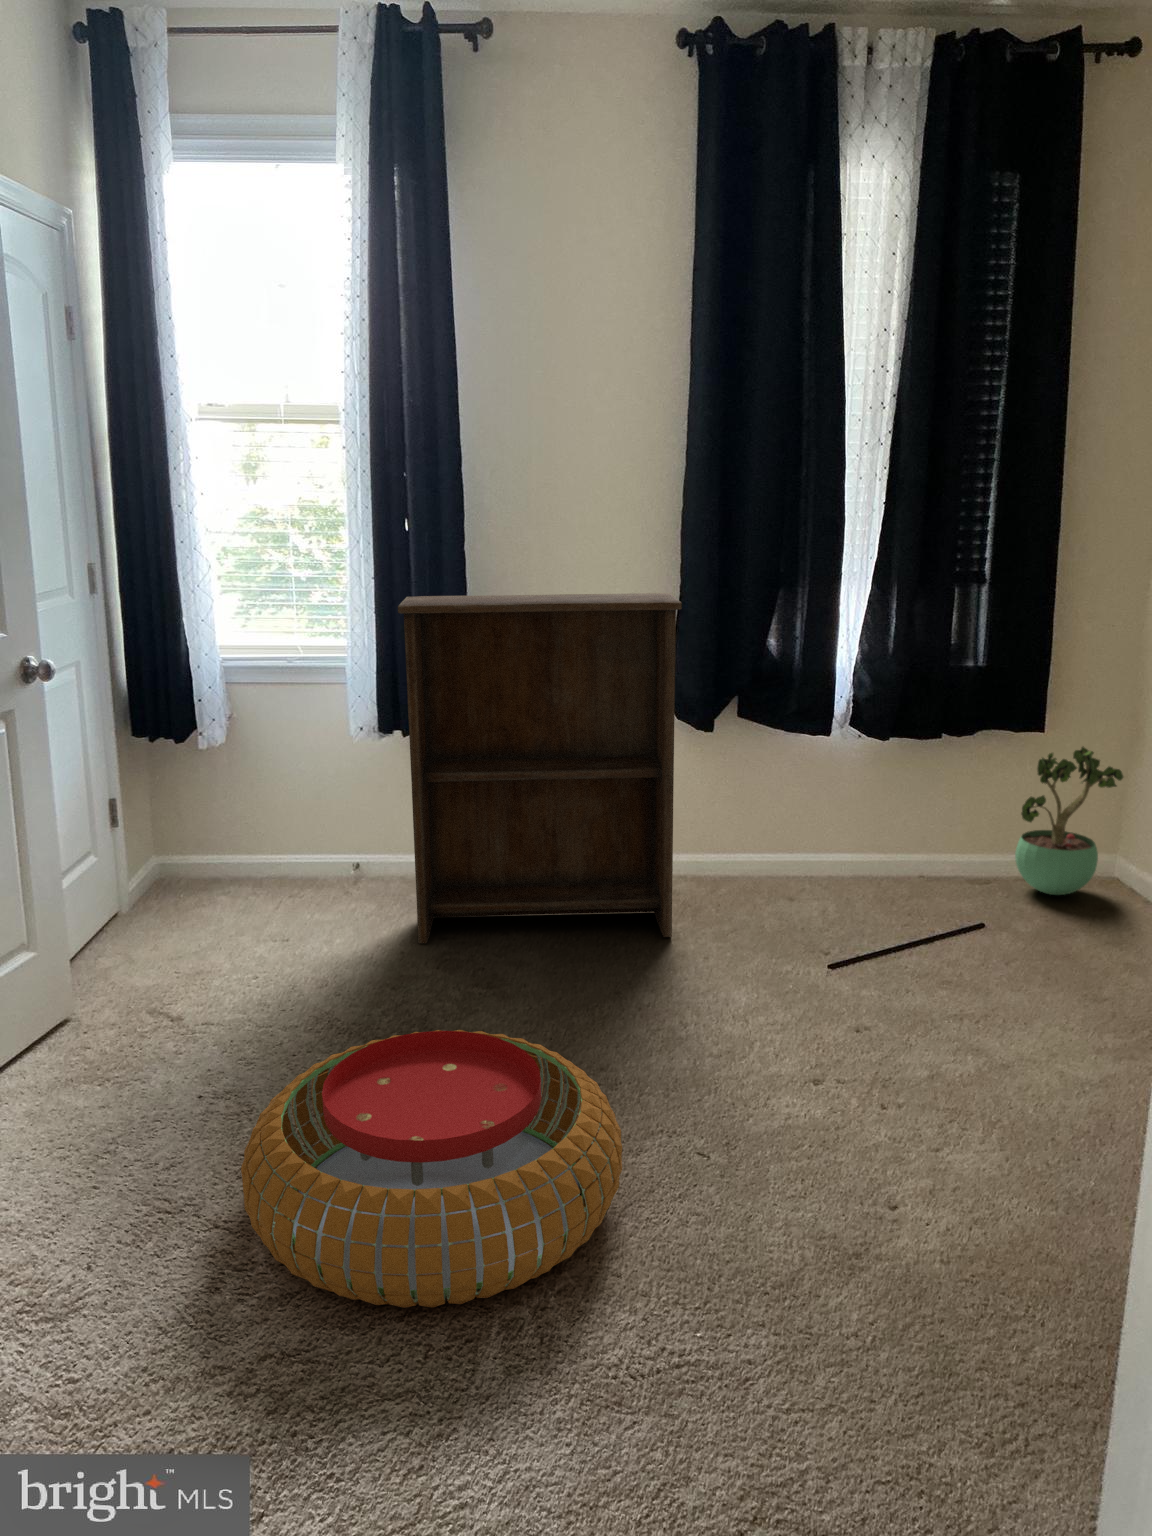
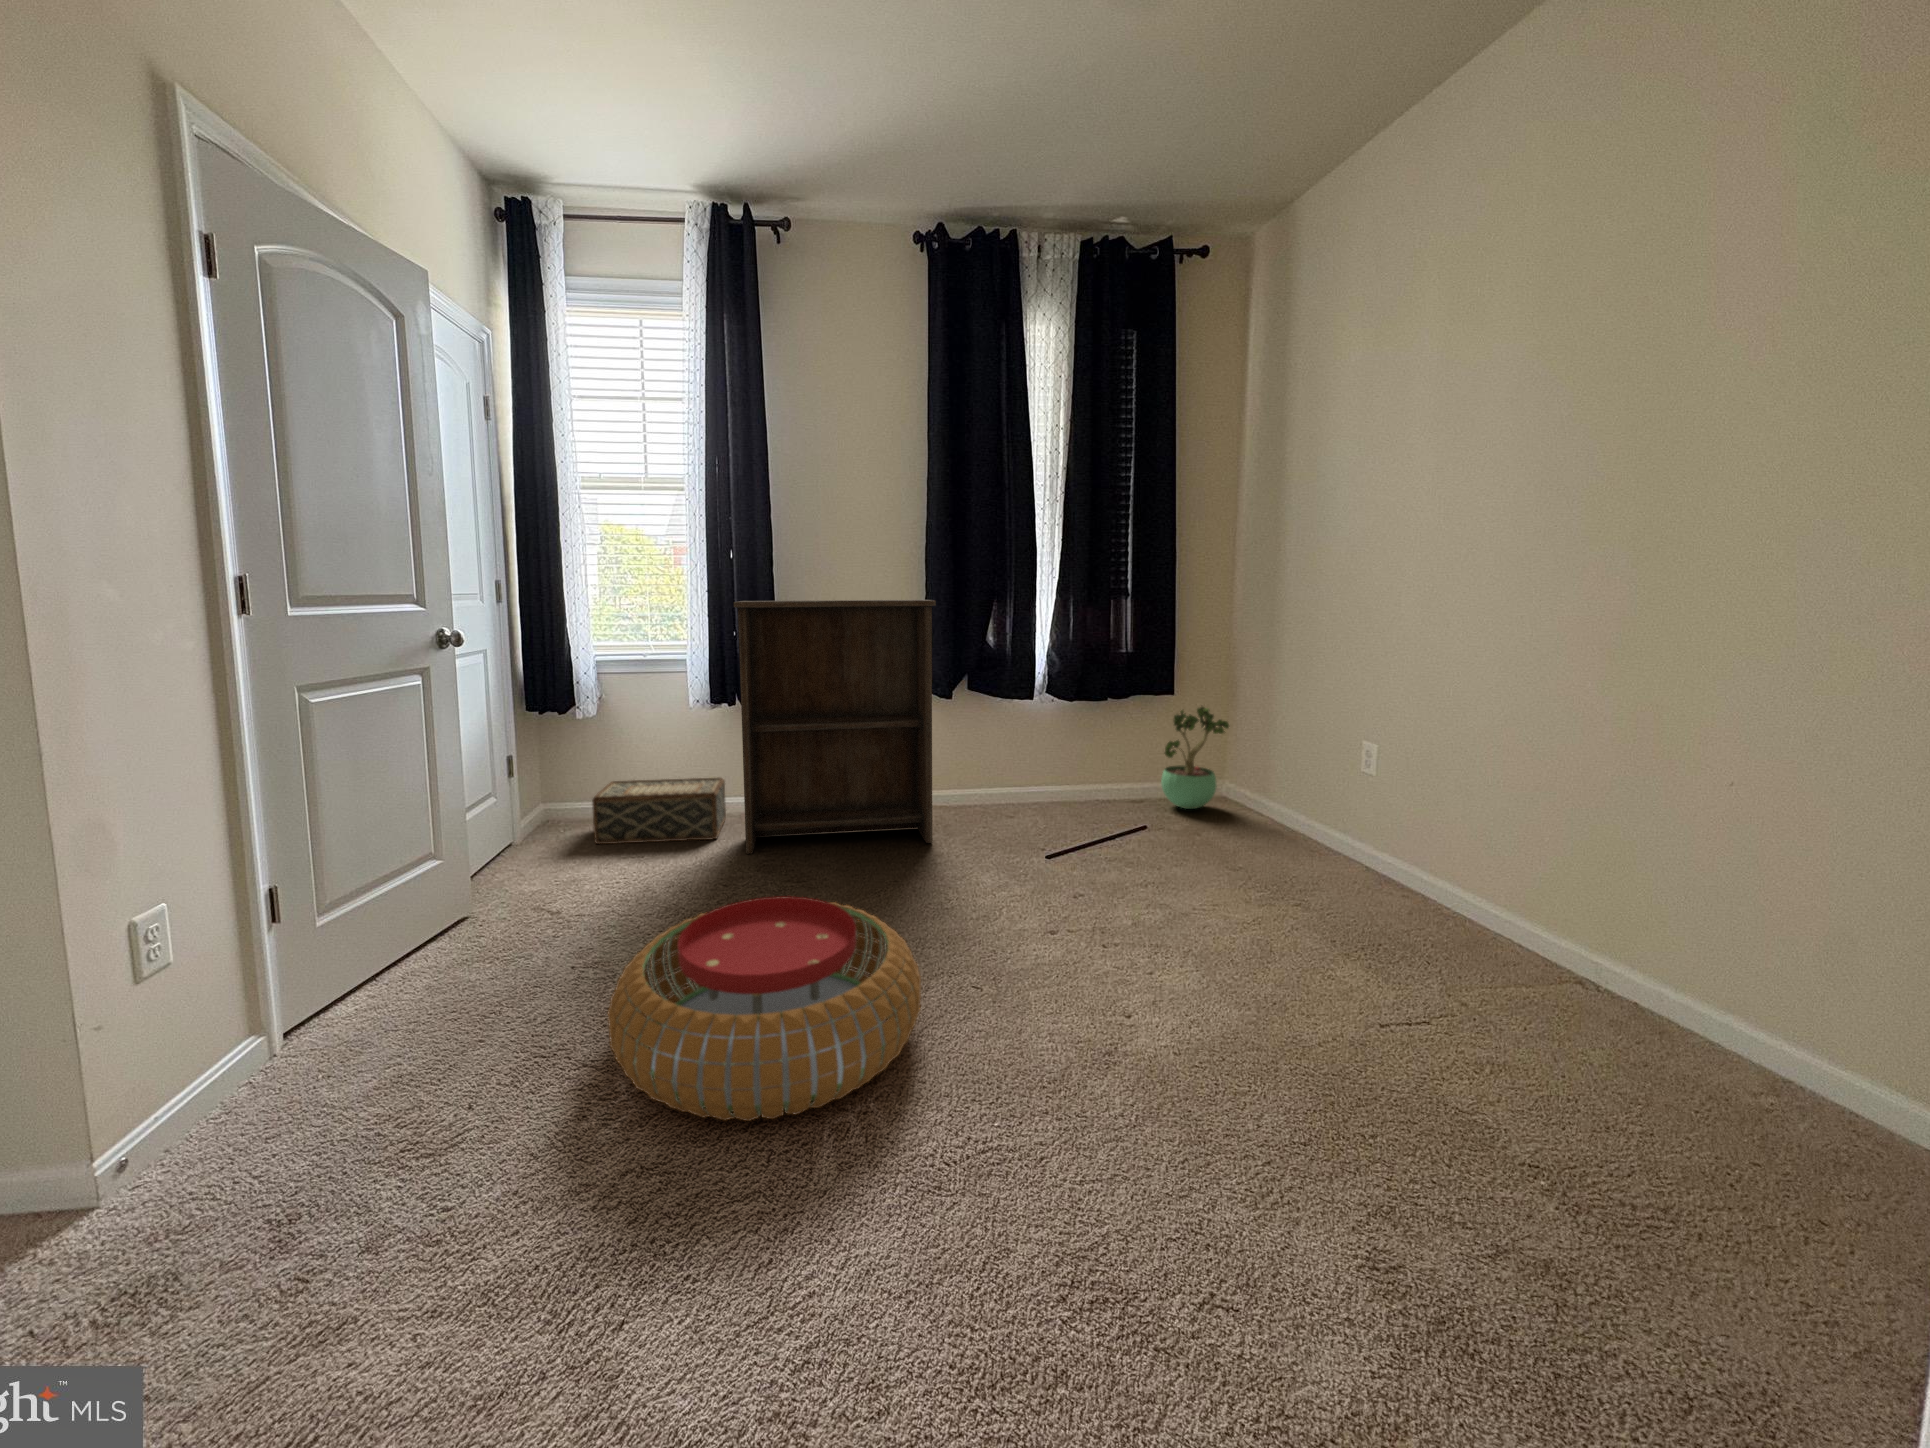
woven basket: none [218,833,394,921] -> present [592,777,726,844]

